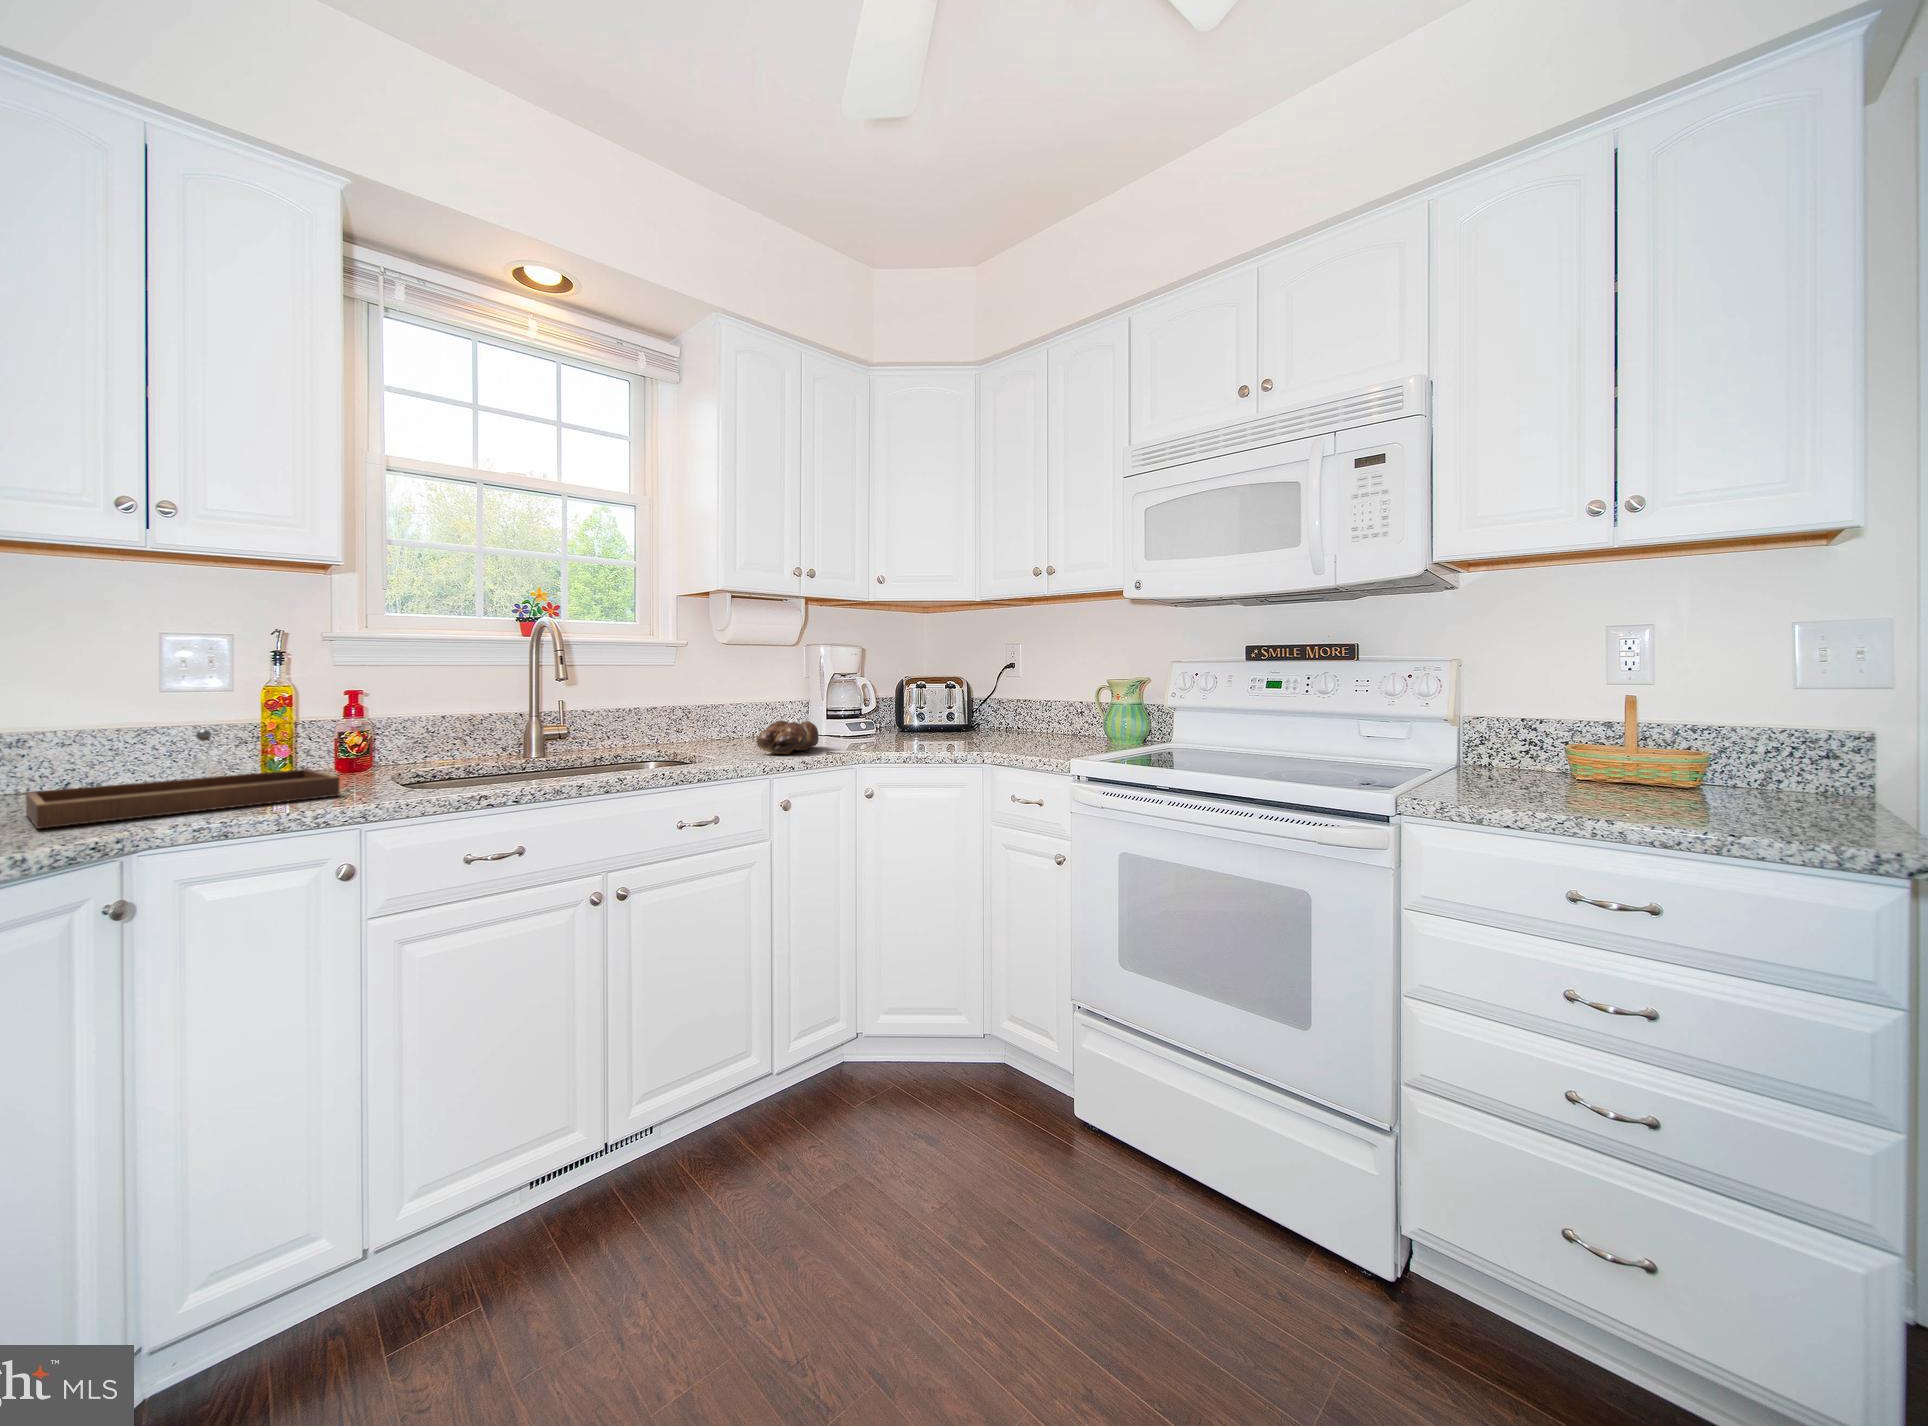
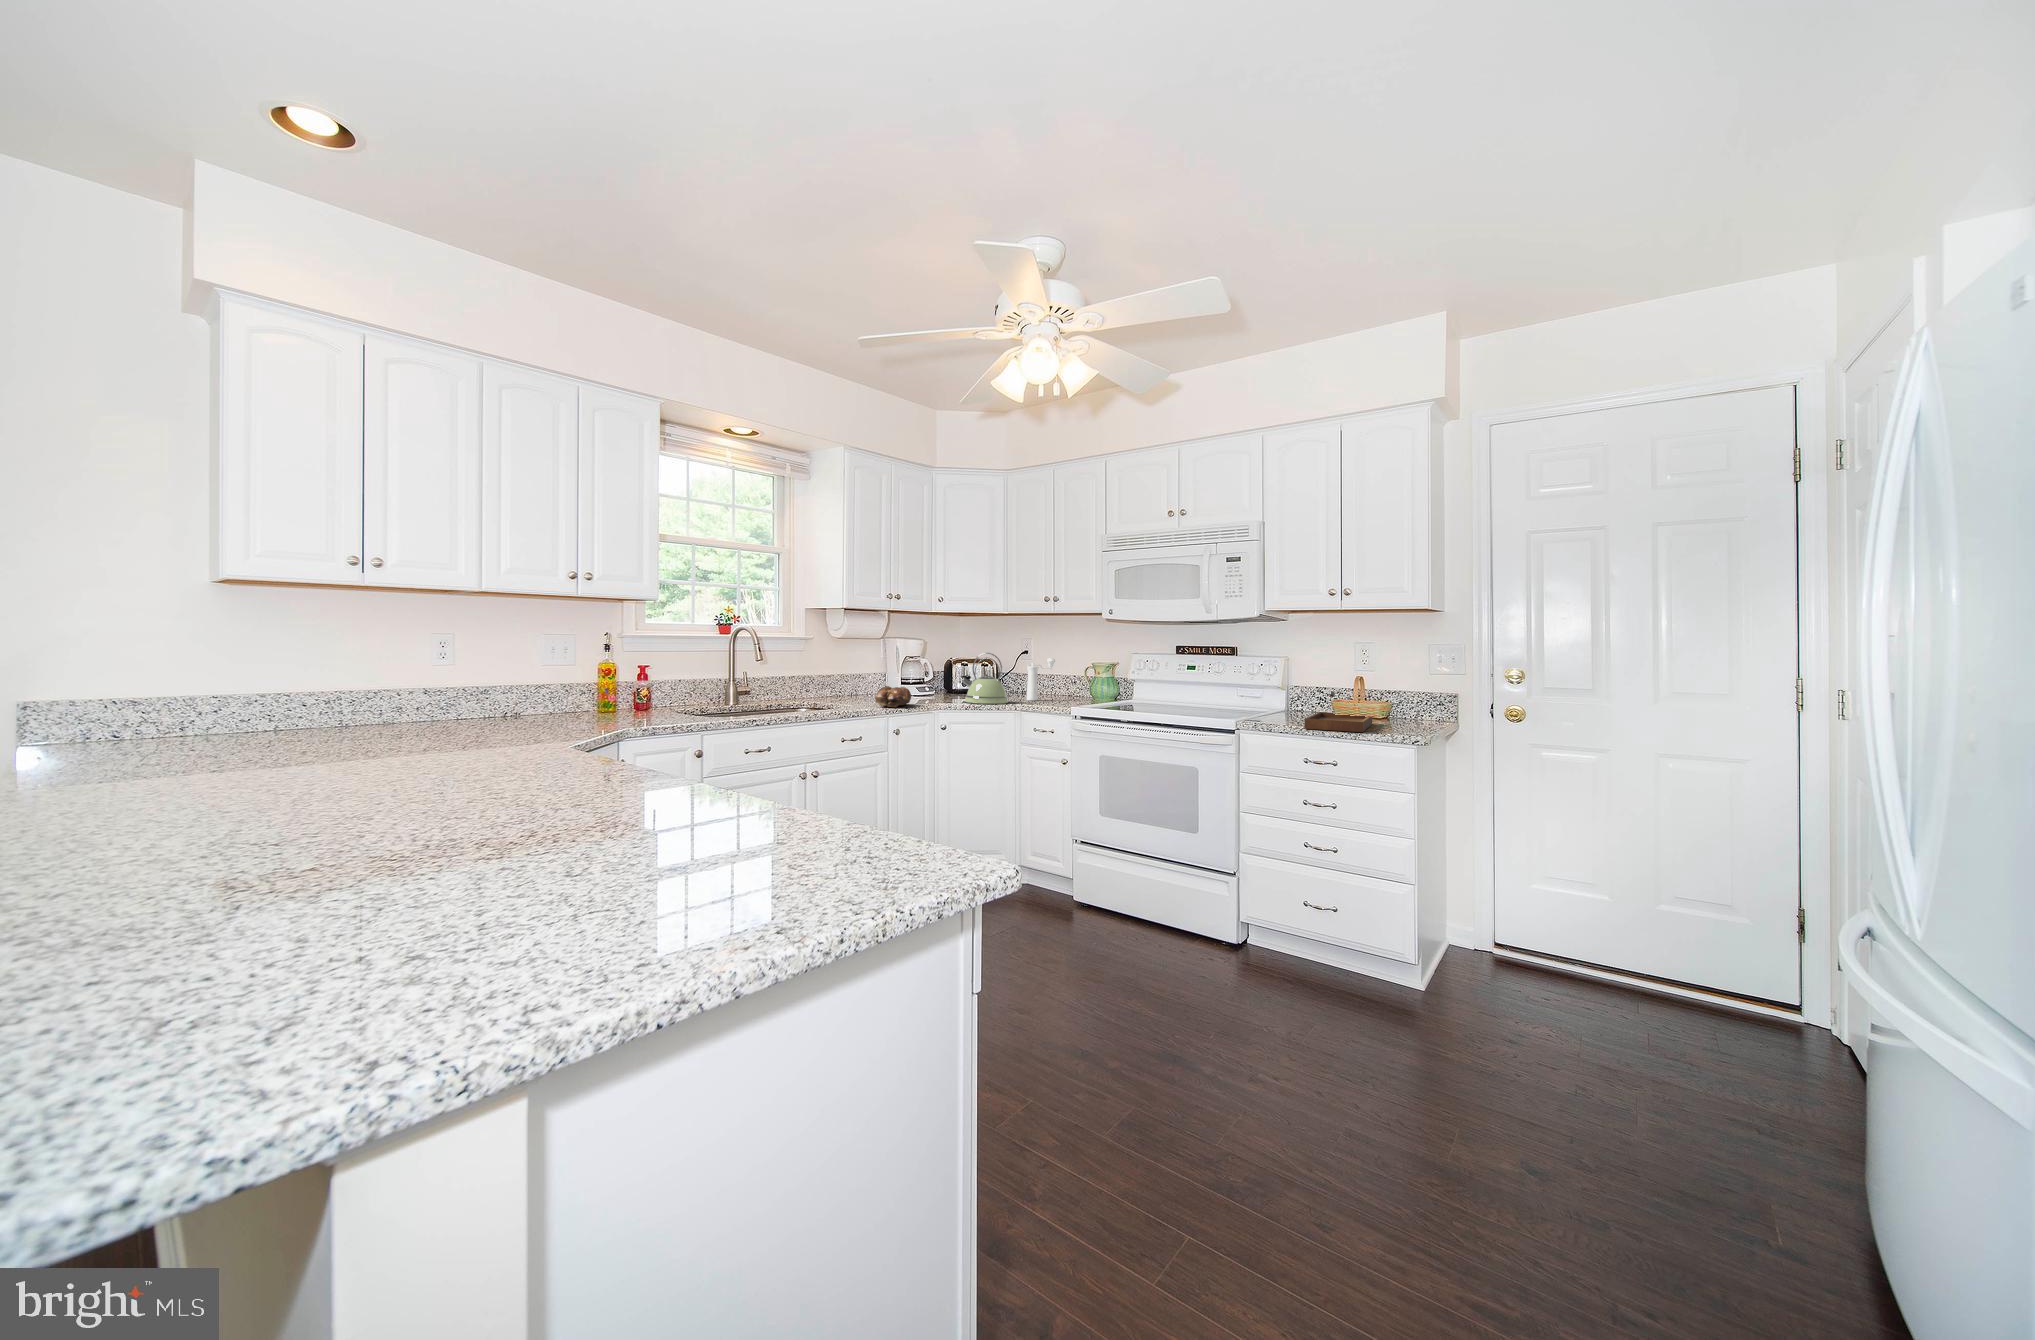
kettle: none [905,667,976,746] -> present [961,653,1009,704]
pepper mill: none [1008,675,1051,738] -> present [1027,658,1055,701]
tray: present [26,729,340,828] -> present [1304,691,1372,732]

